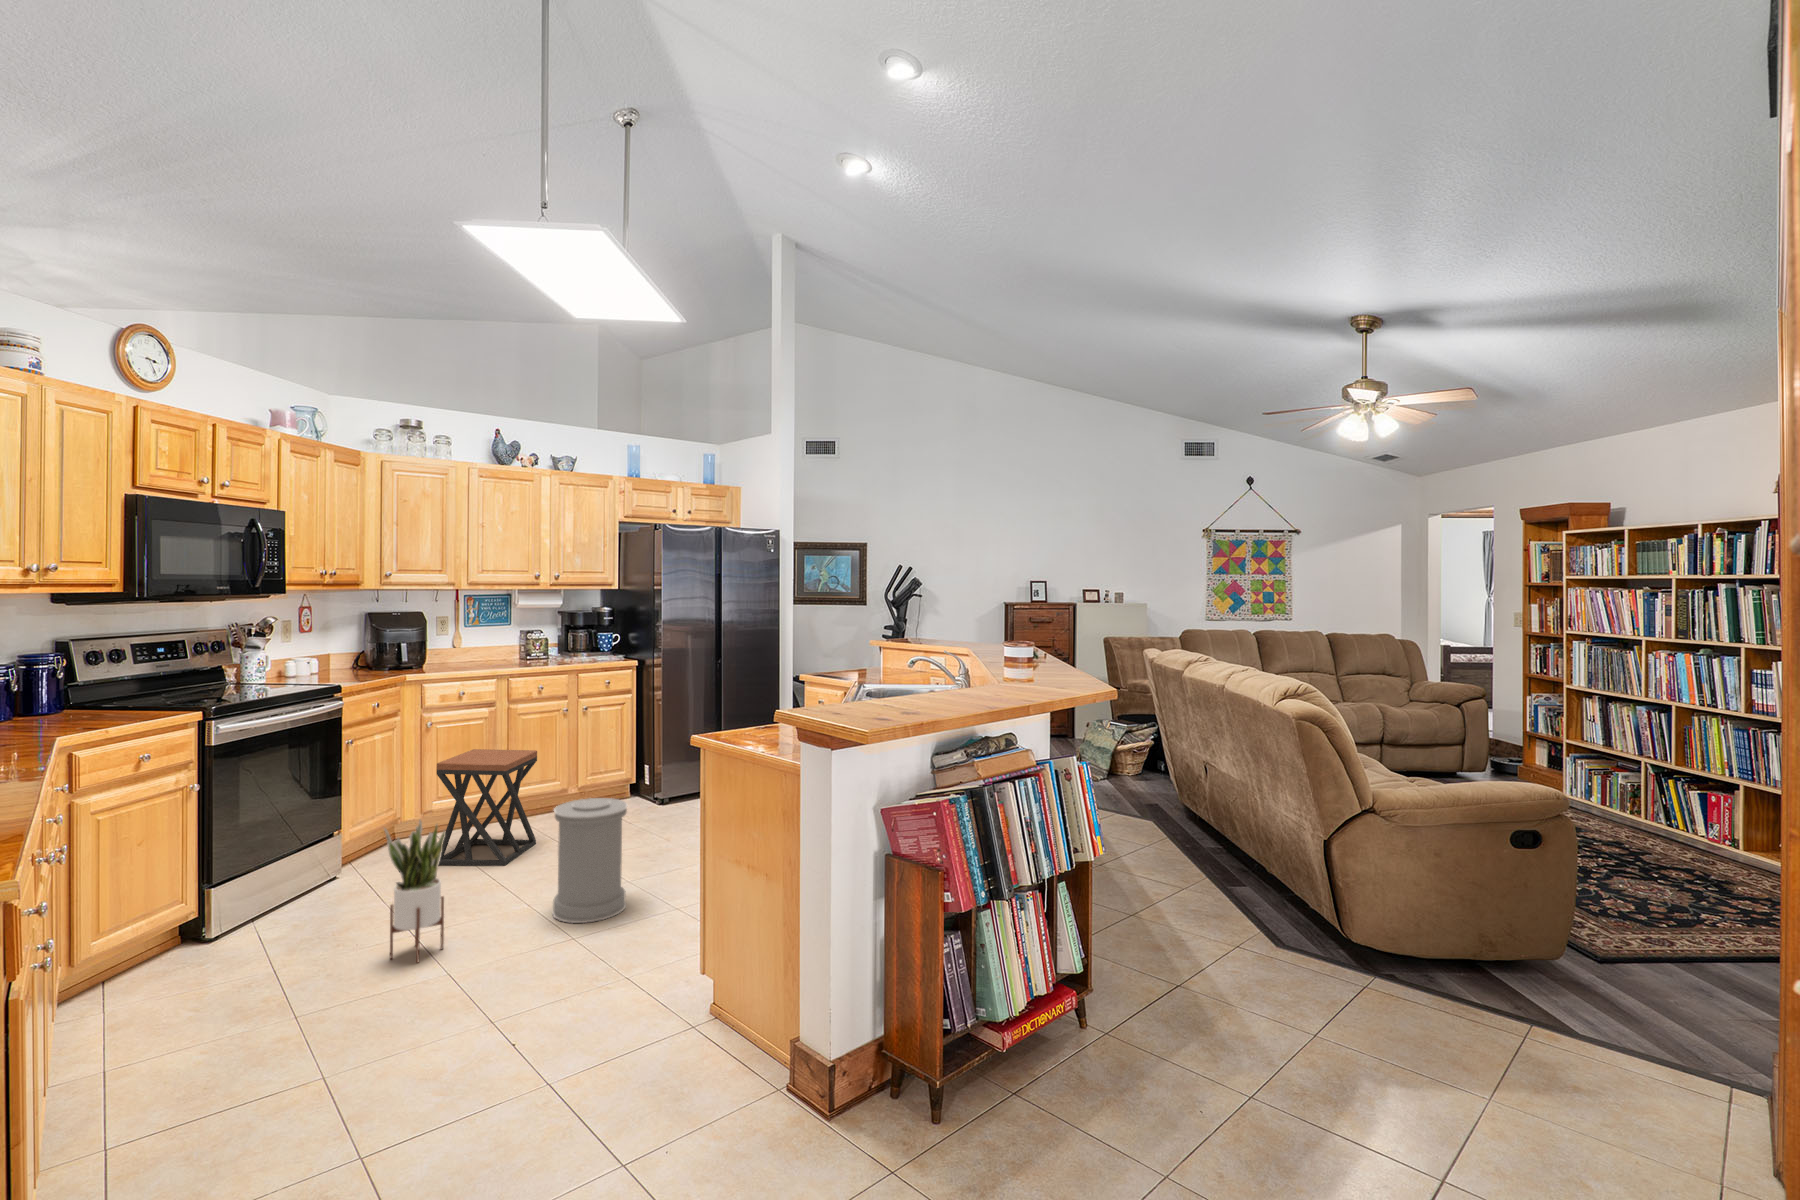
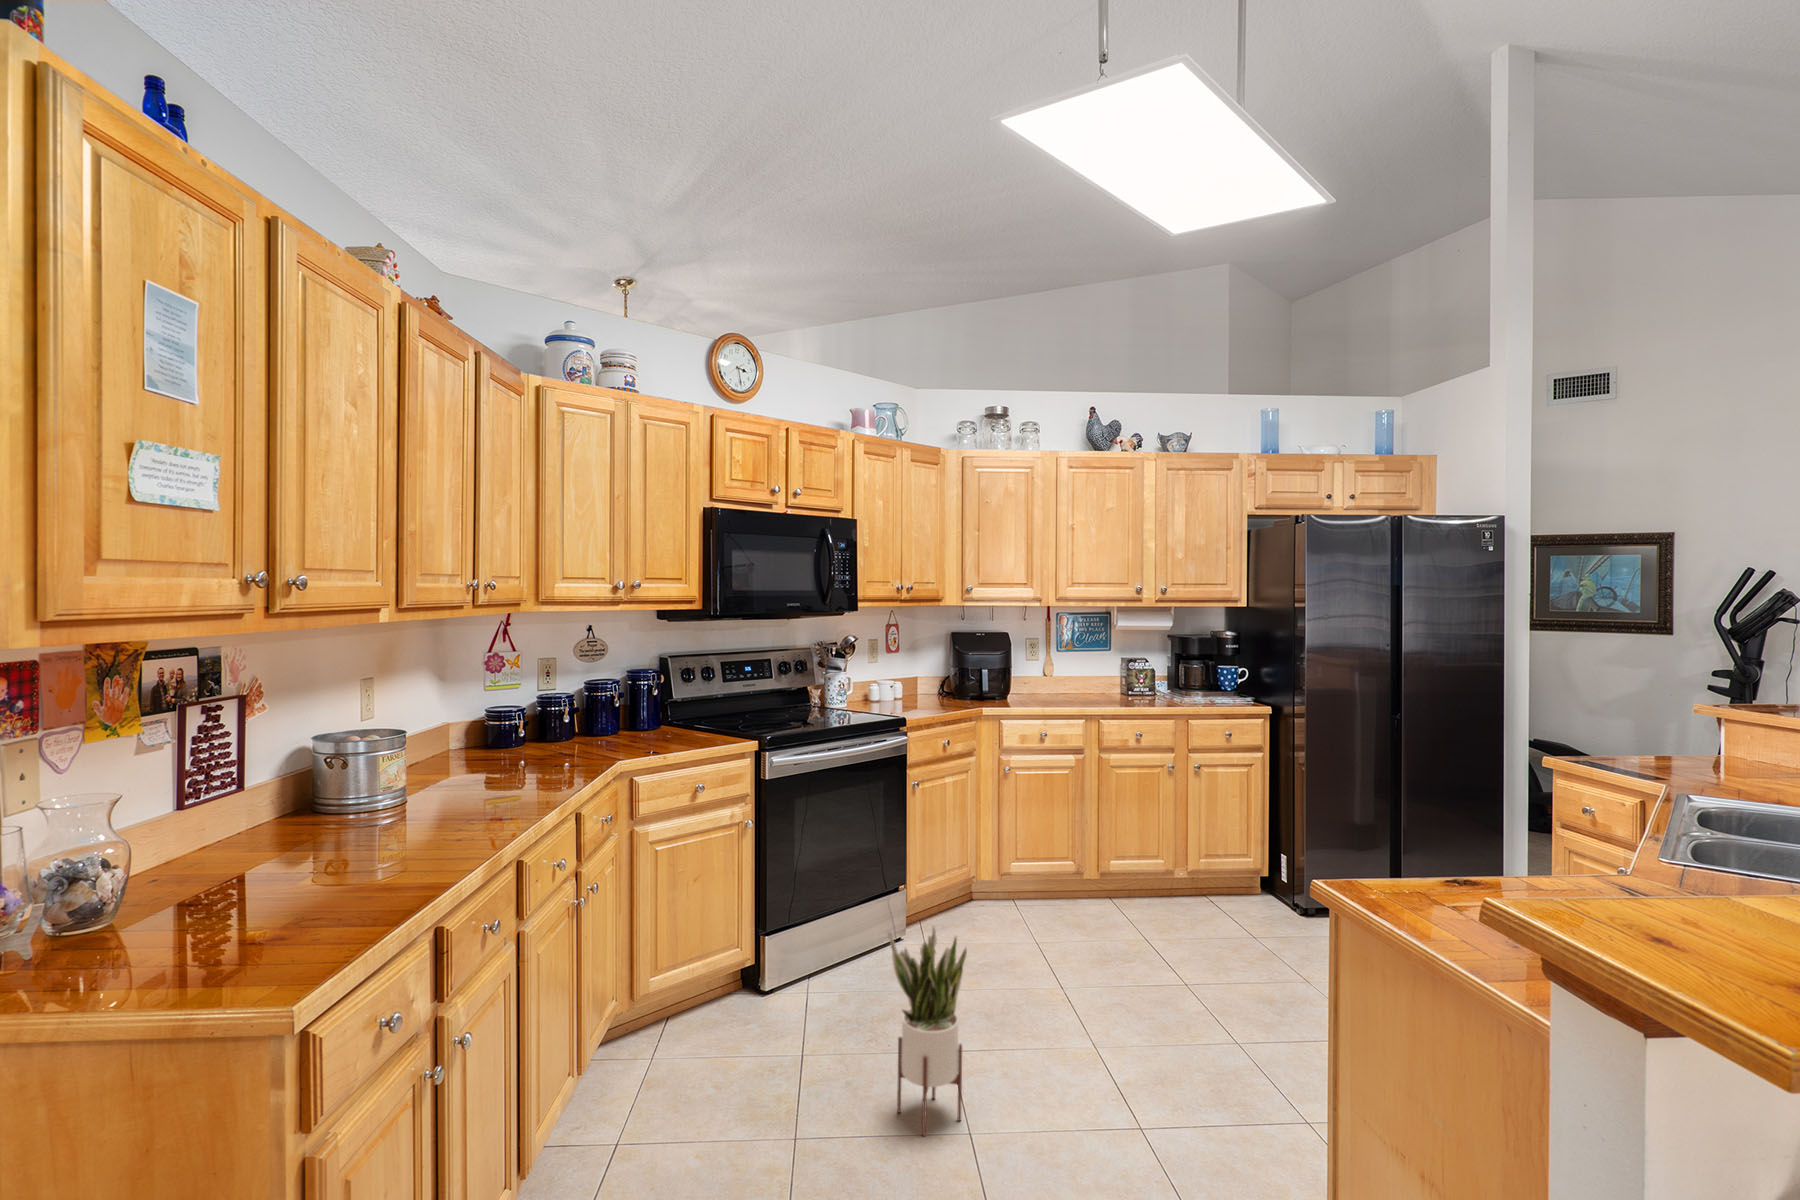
stool: present [437,749,537,866] -> none [998,811,1123,984]
trash can: present [552,798,627,923] -> none [1116,934,1236,1158]

